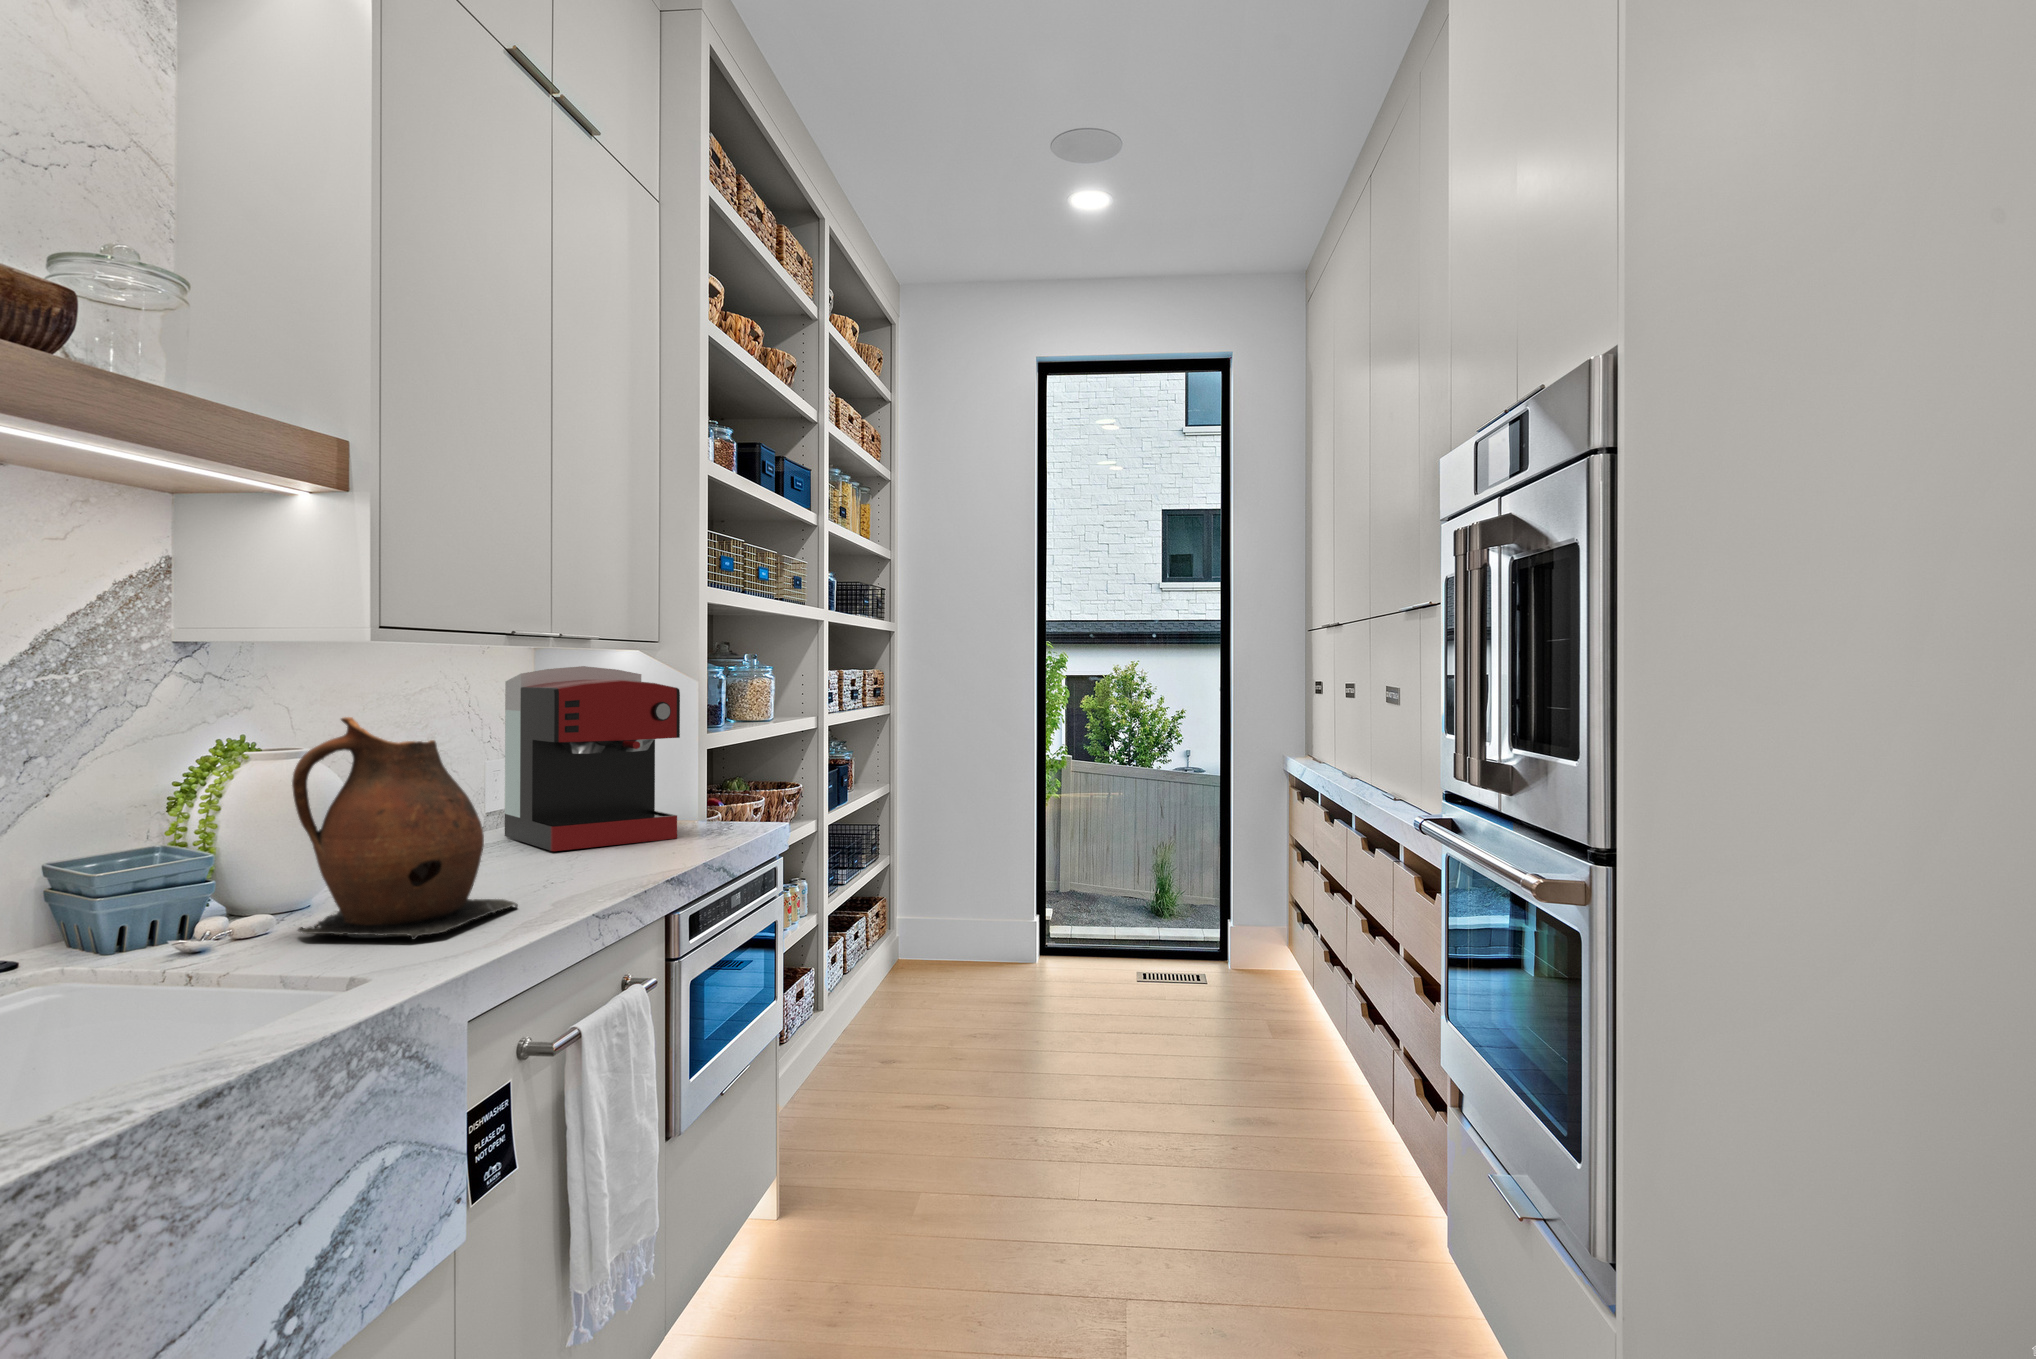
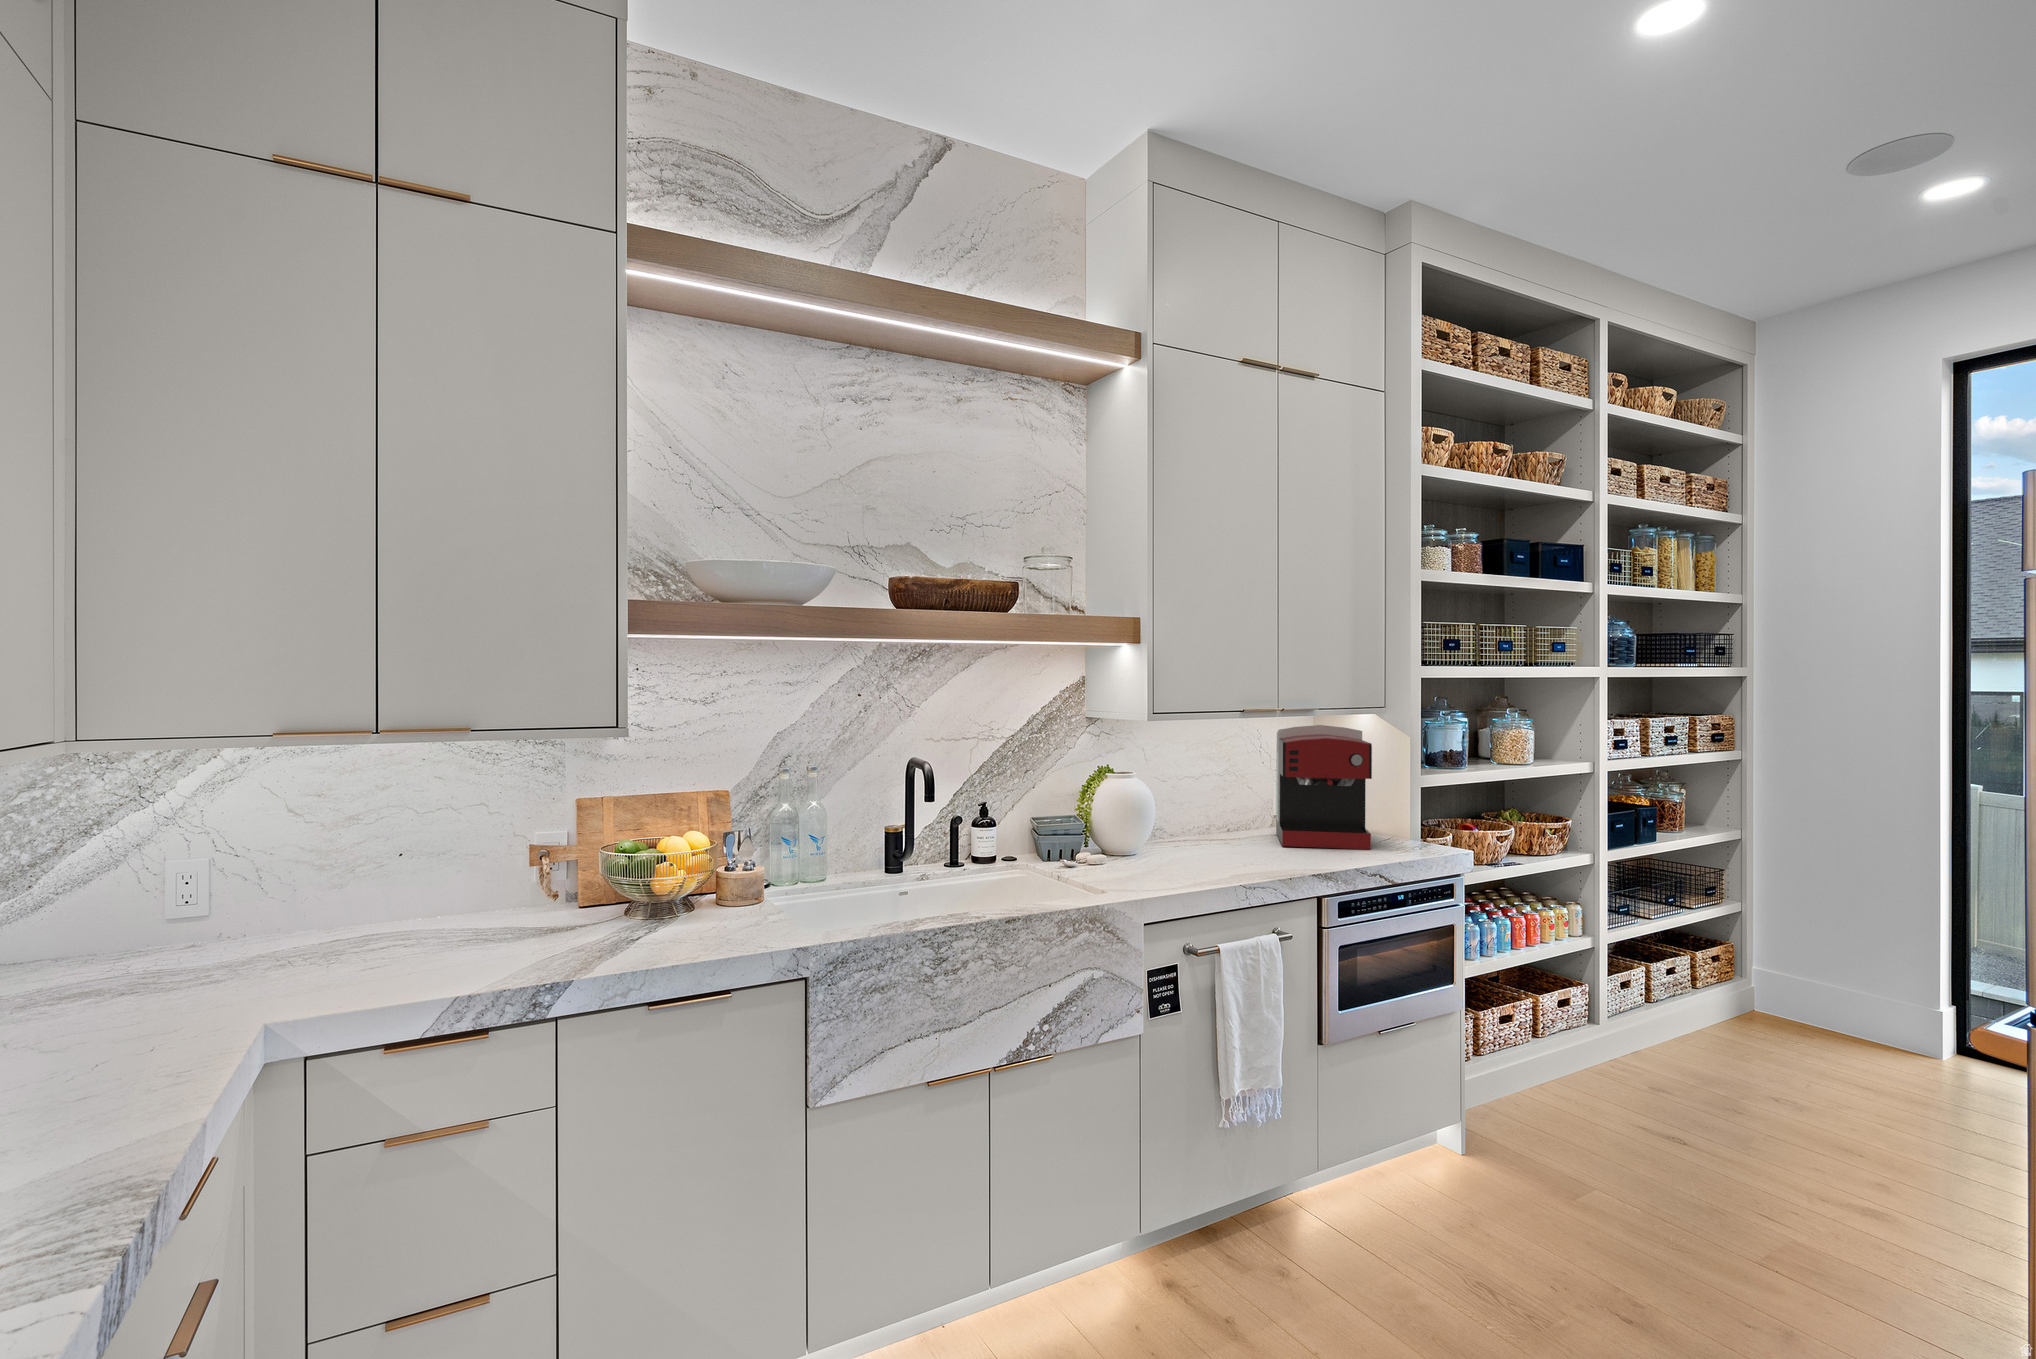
ceramic pitcher: present [292,717,518,940] -> none [1106,761,1211,880]

